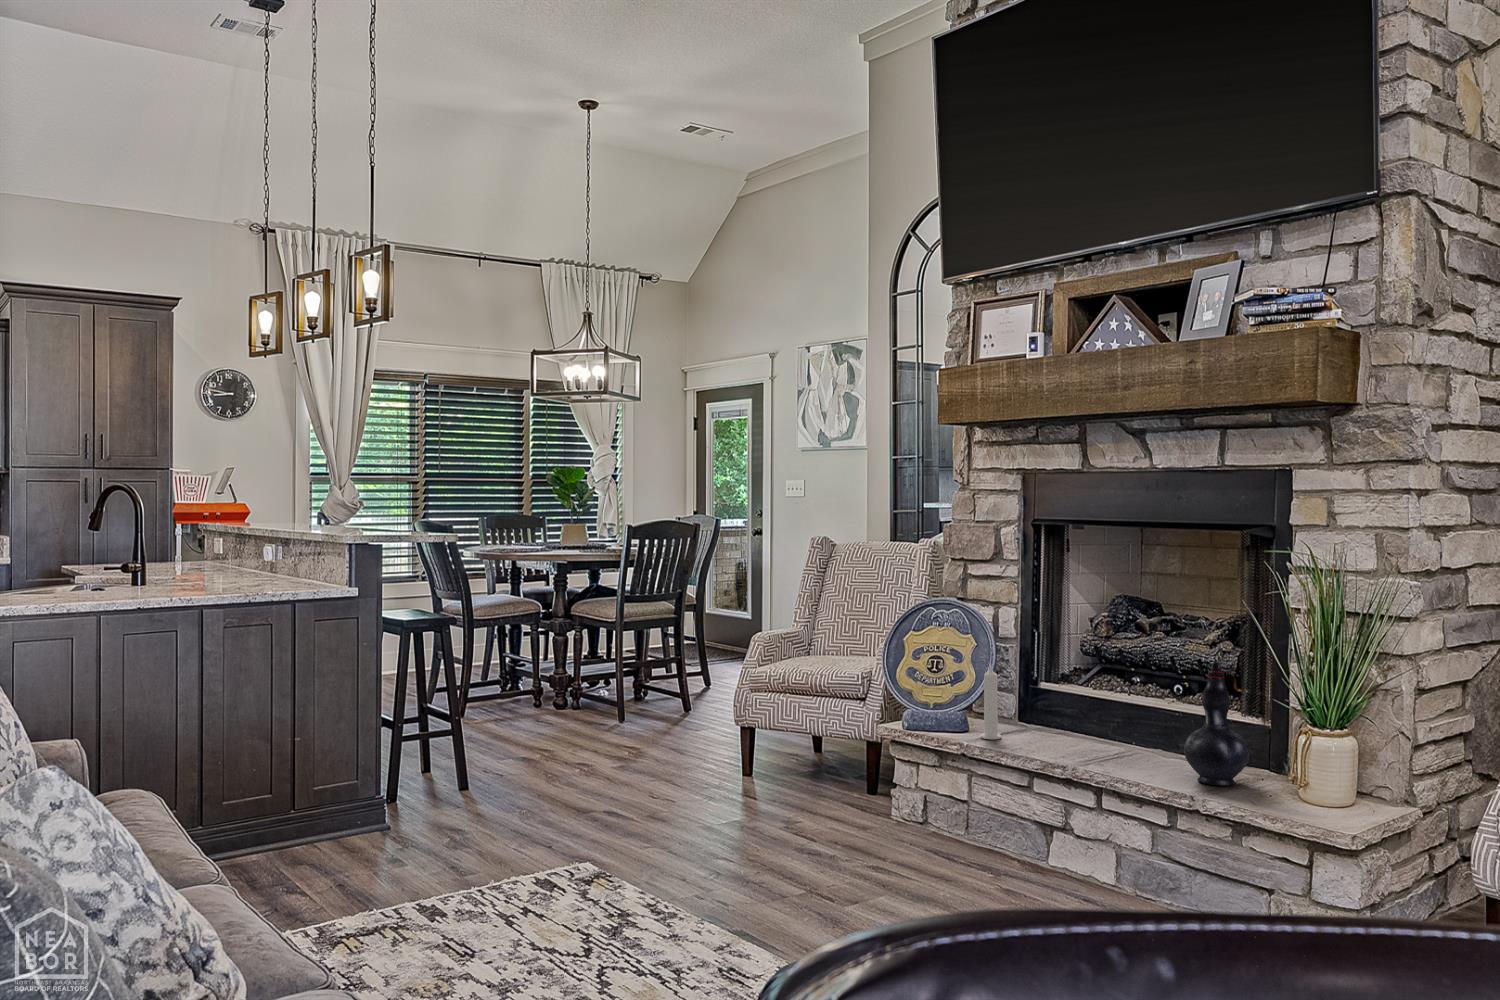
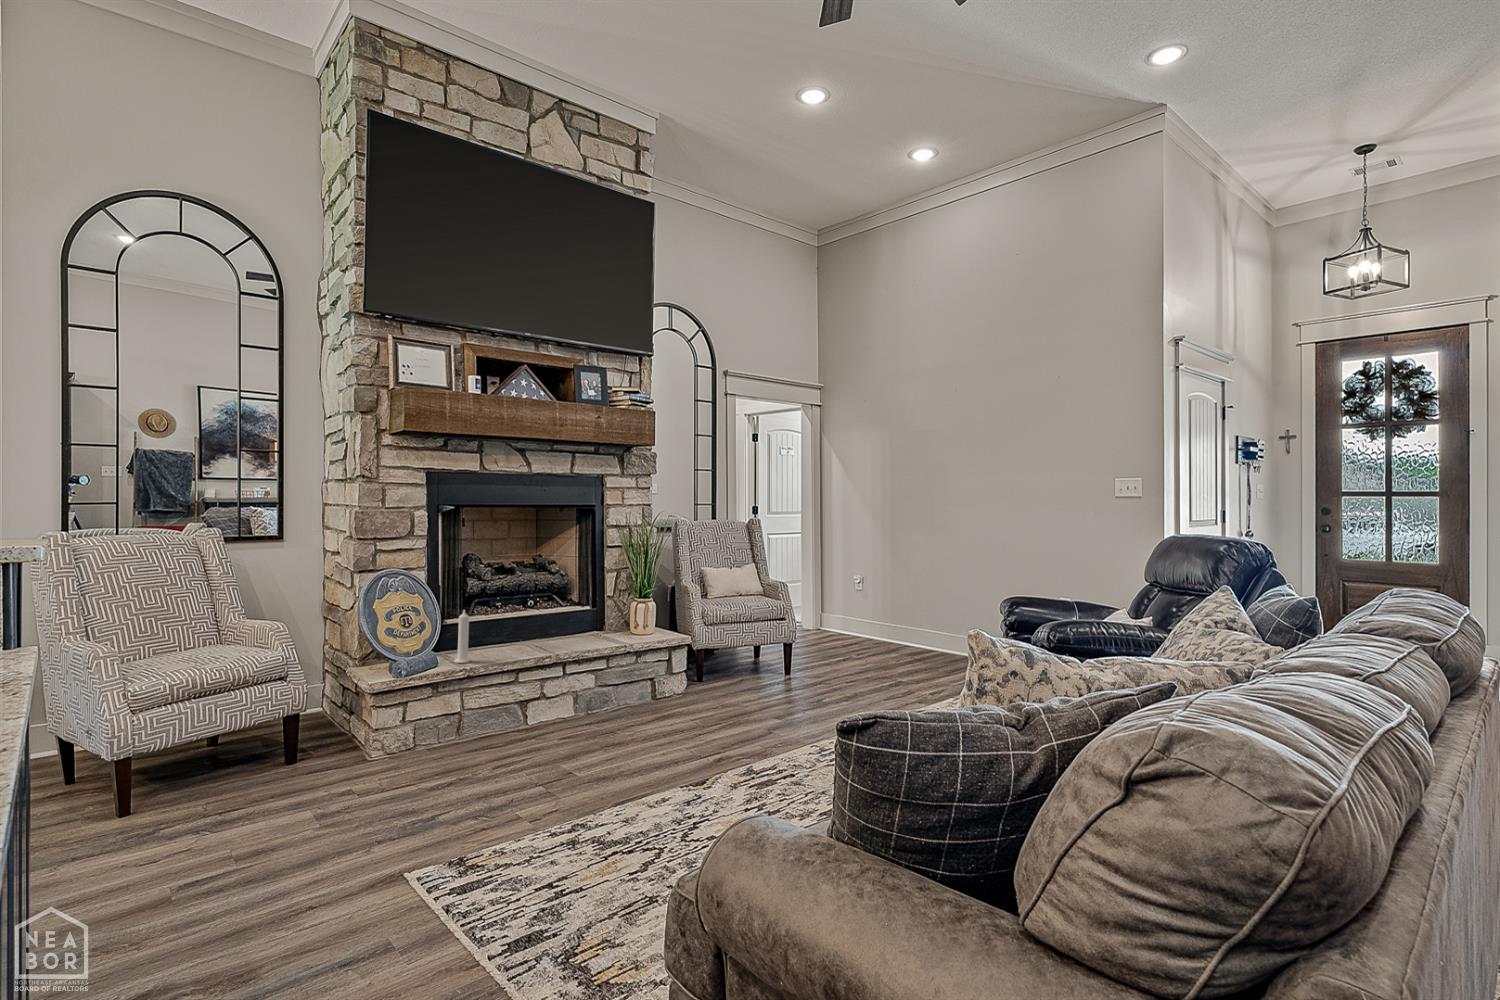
decorative vase: present [1184,662,1250,786] -> none [588,577,619,640]

